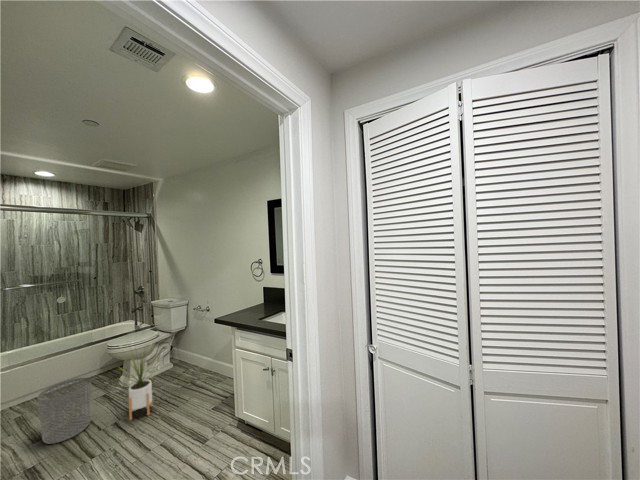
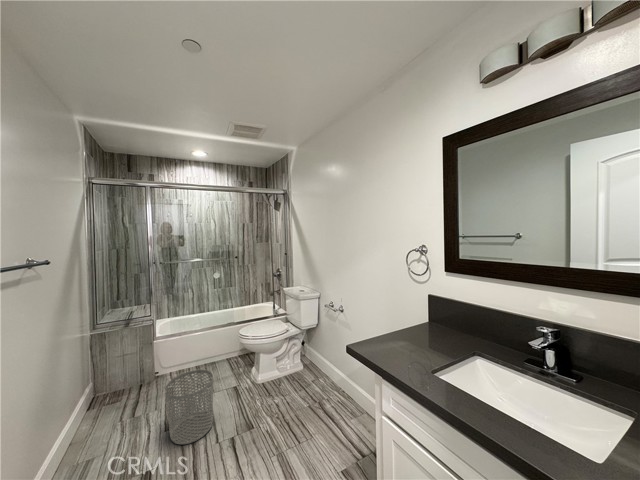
house plant: present [119,347,152,420] -> none [229,339,284,446]

